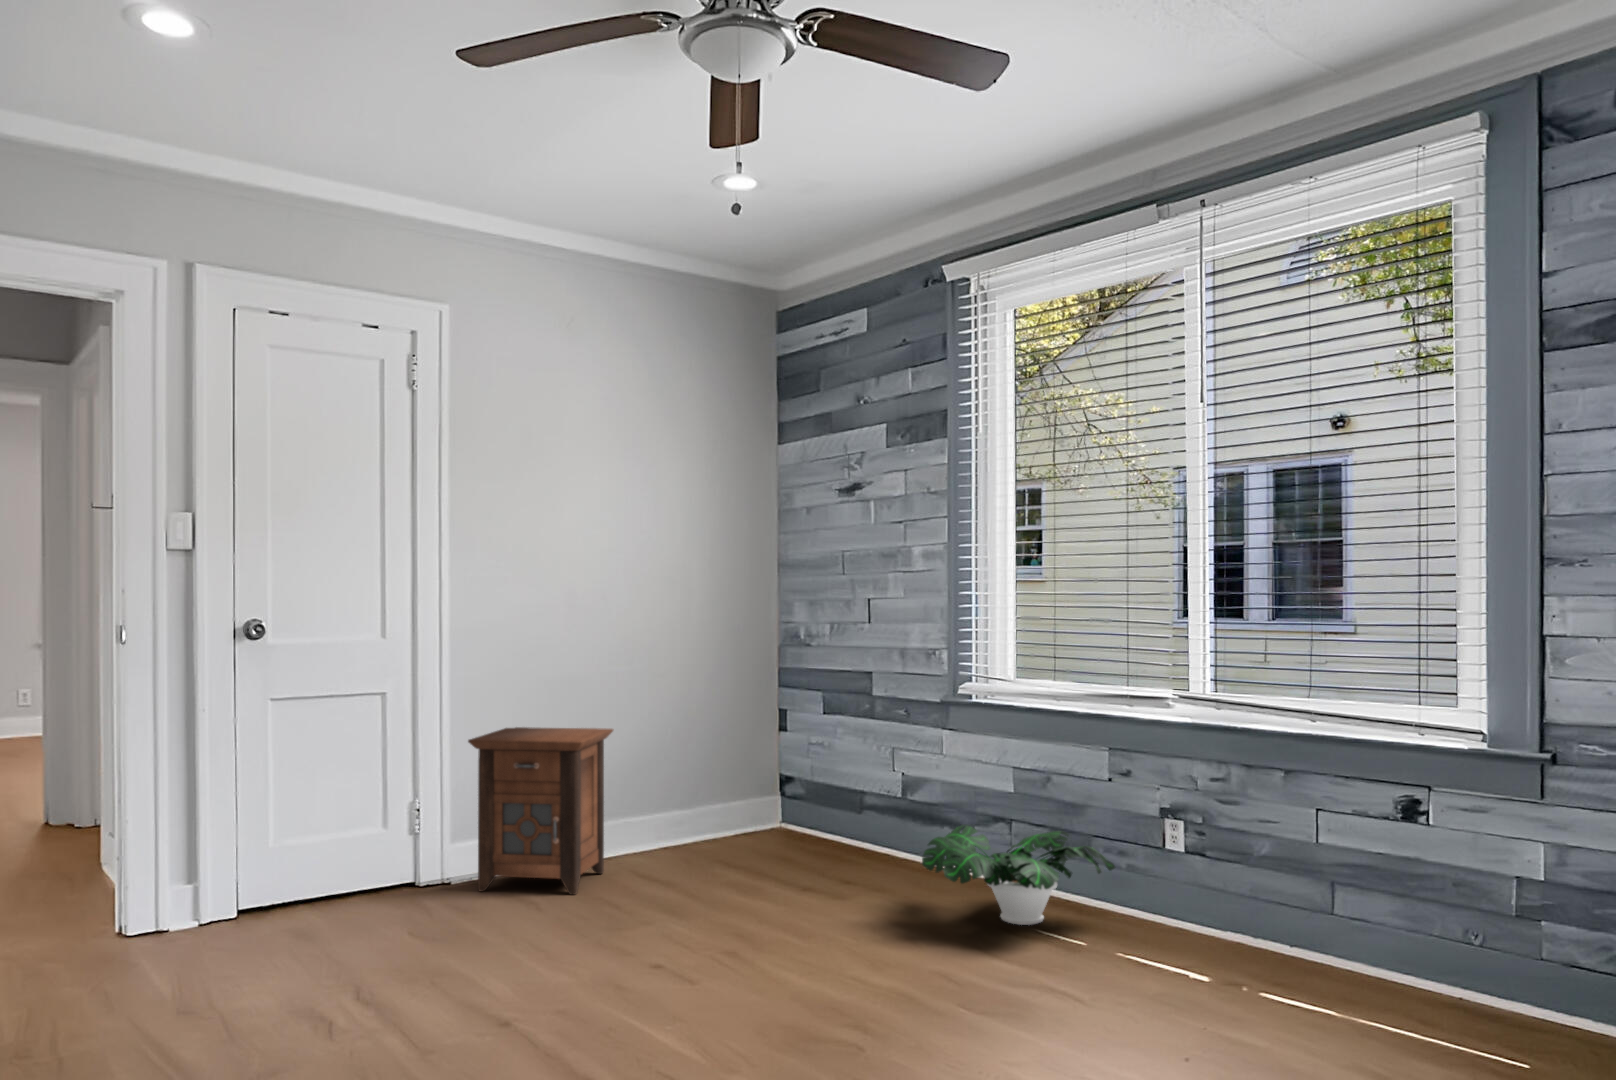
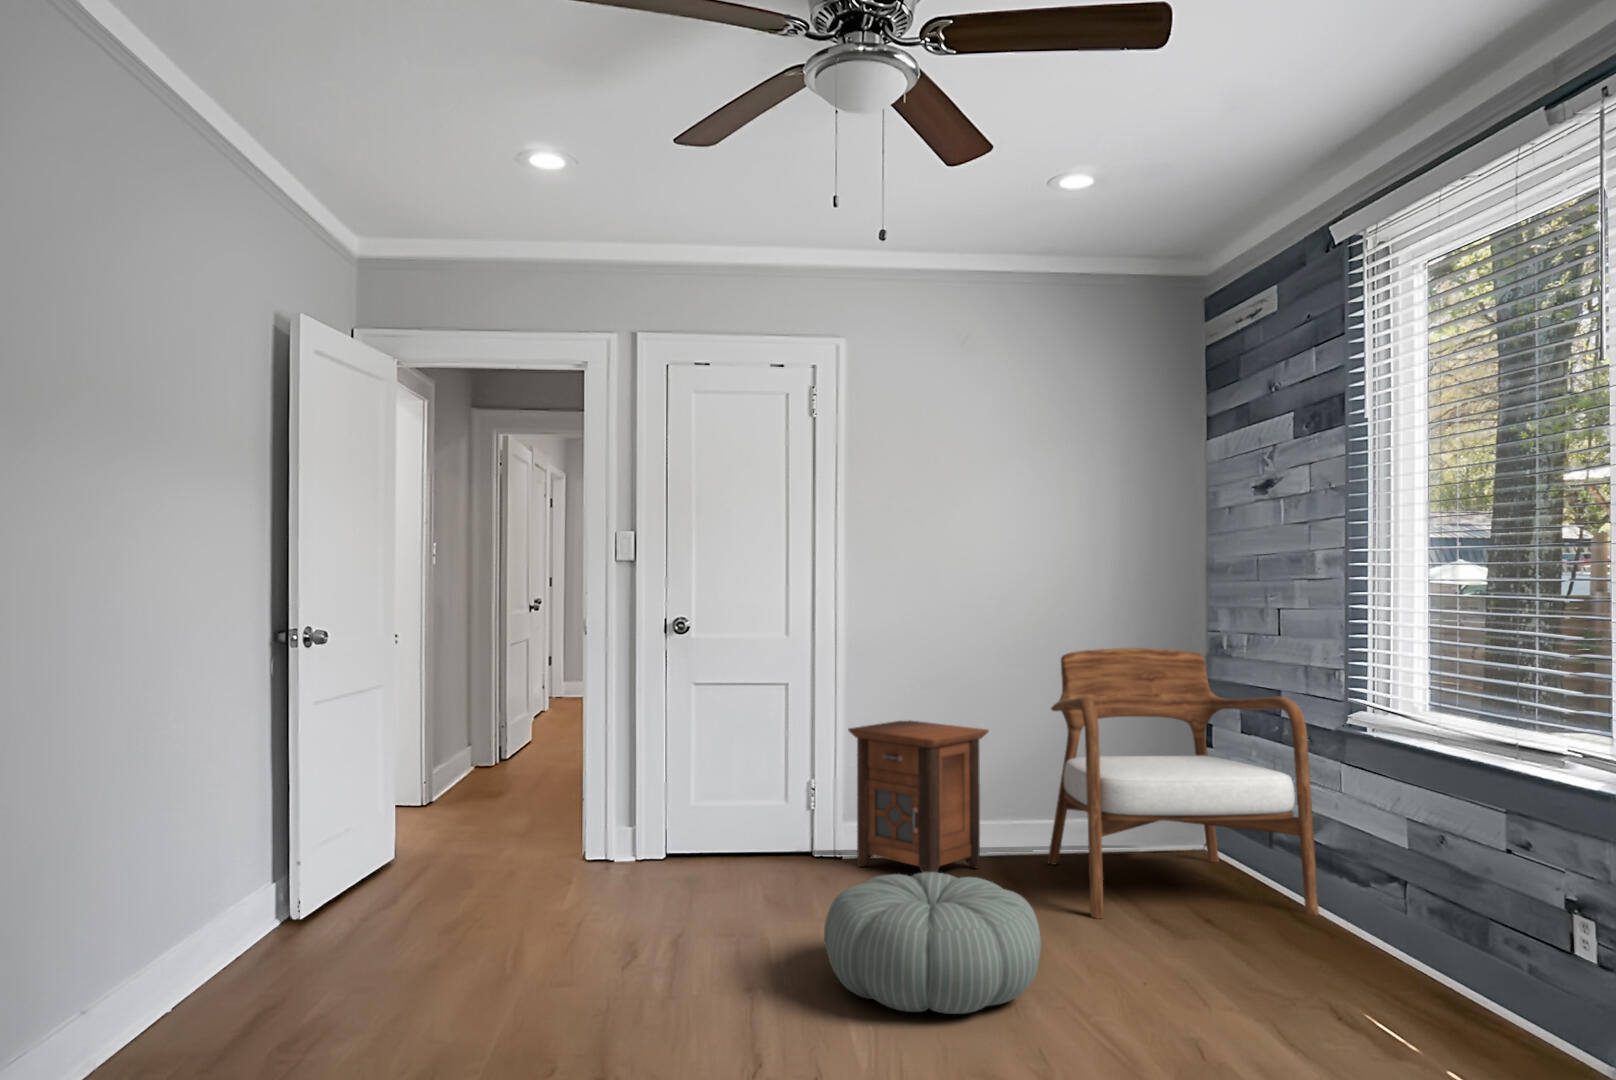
armchair: none [661,640,918,897] -> present [1048,648,1319,919]
potted plant: present [922,825,1115,925] -> none [1236,879,1489,1015]
pouf: none [579,867,799,1003] -> present [824,872,1041,1014]

